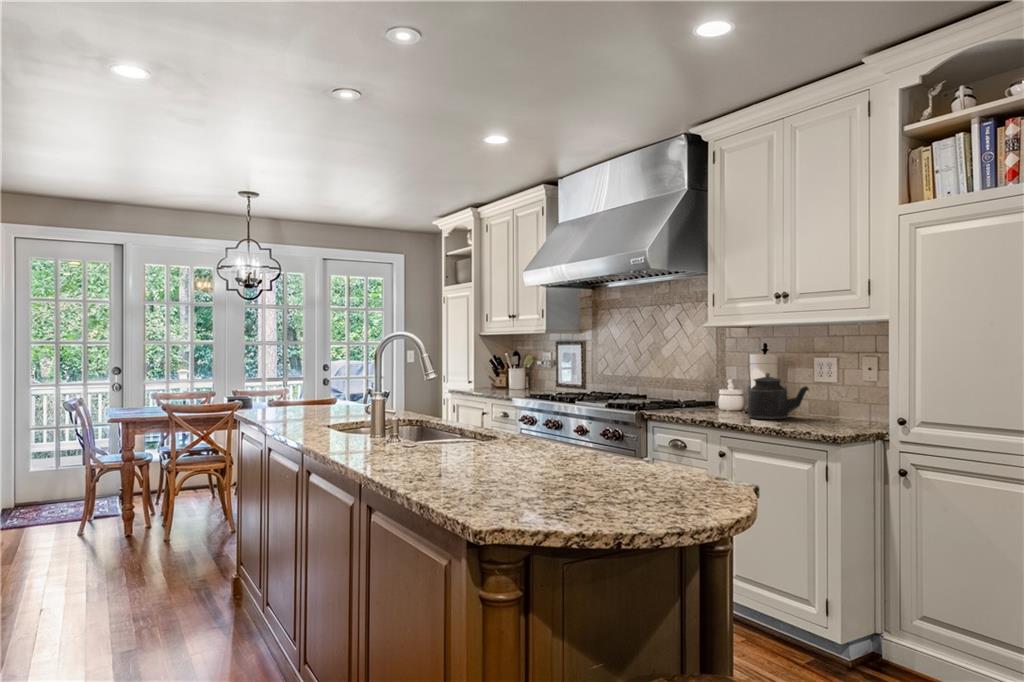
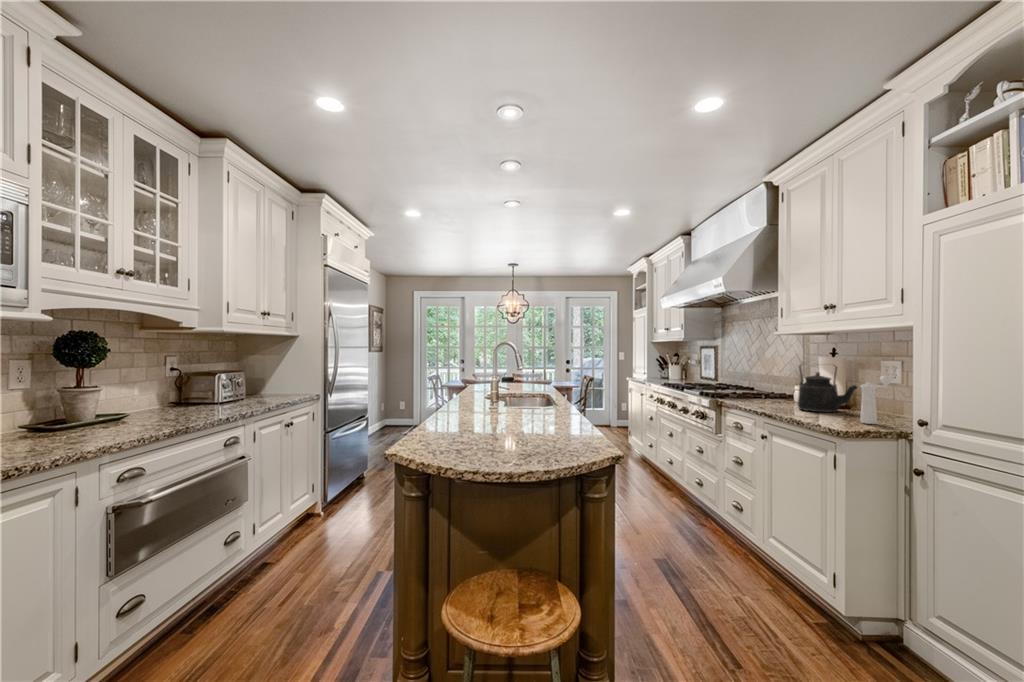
pepper mill: none [832,374,854,428] -> present [861,376,892,424]

